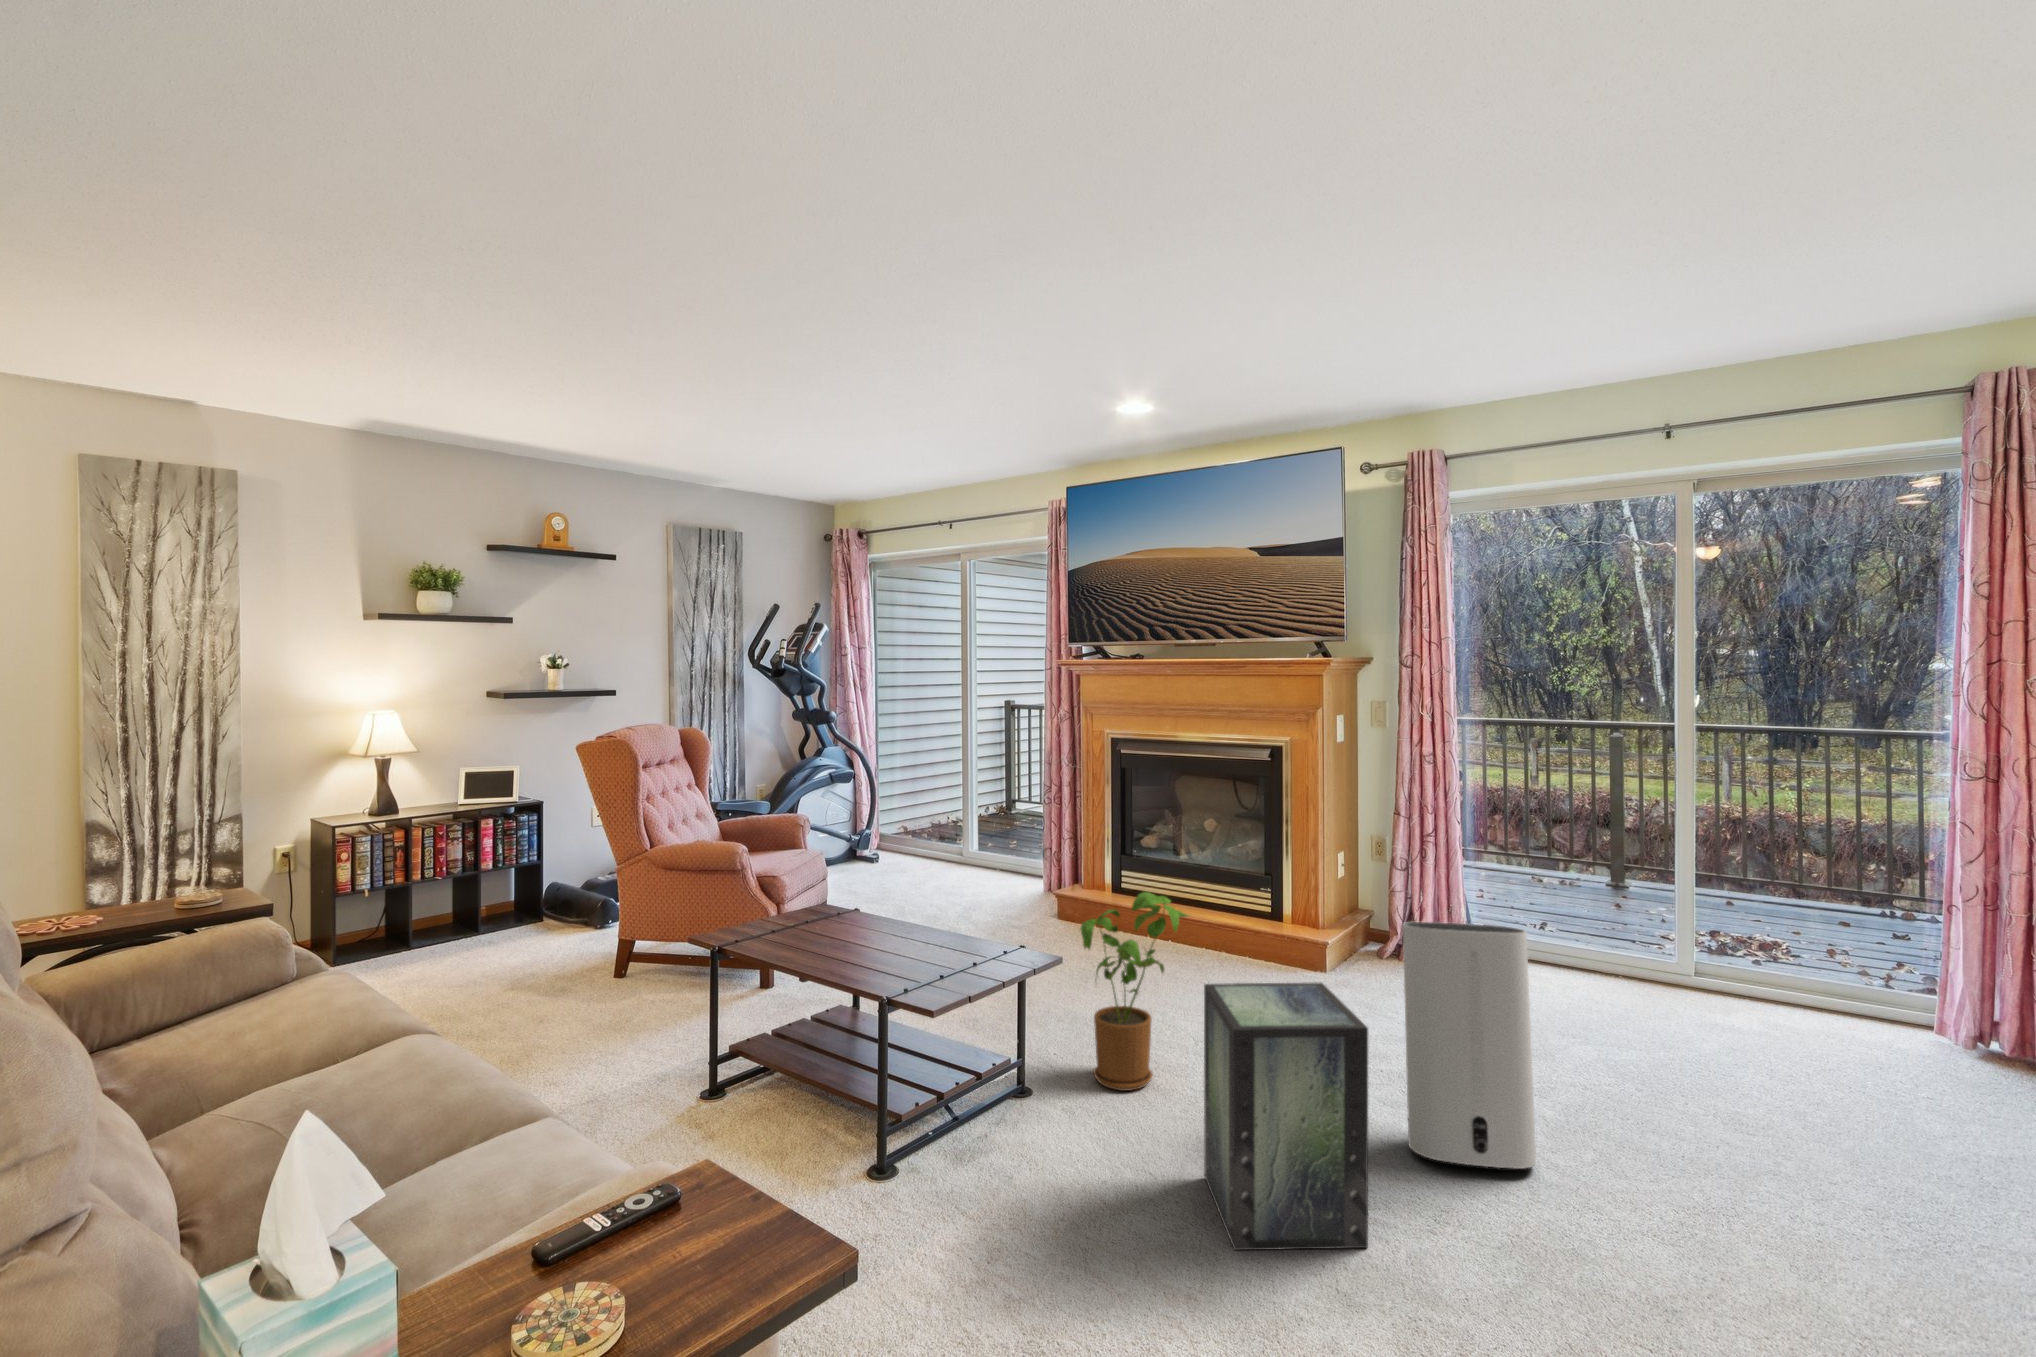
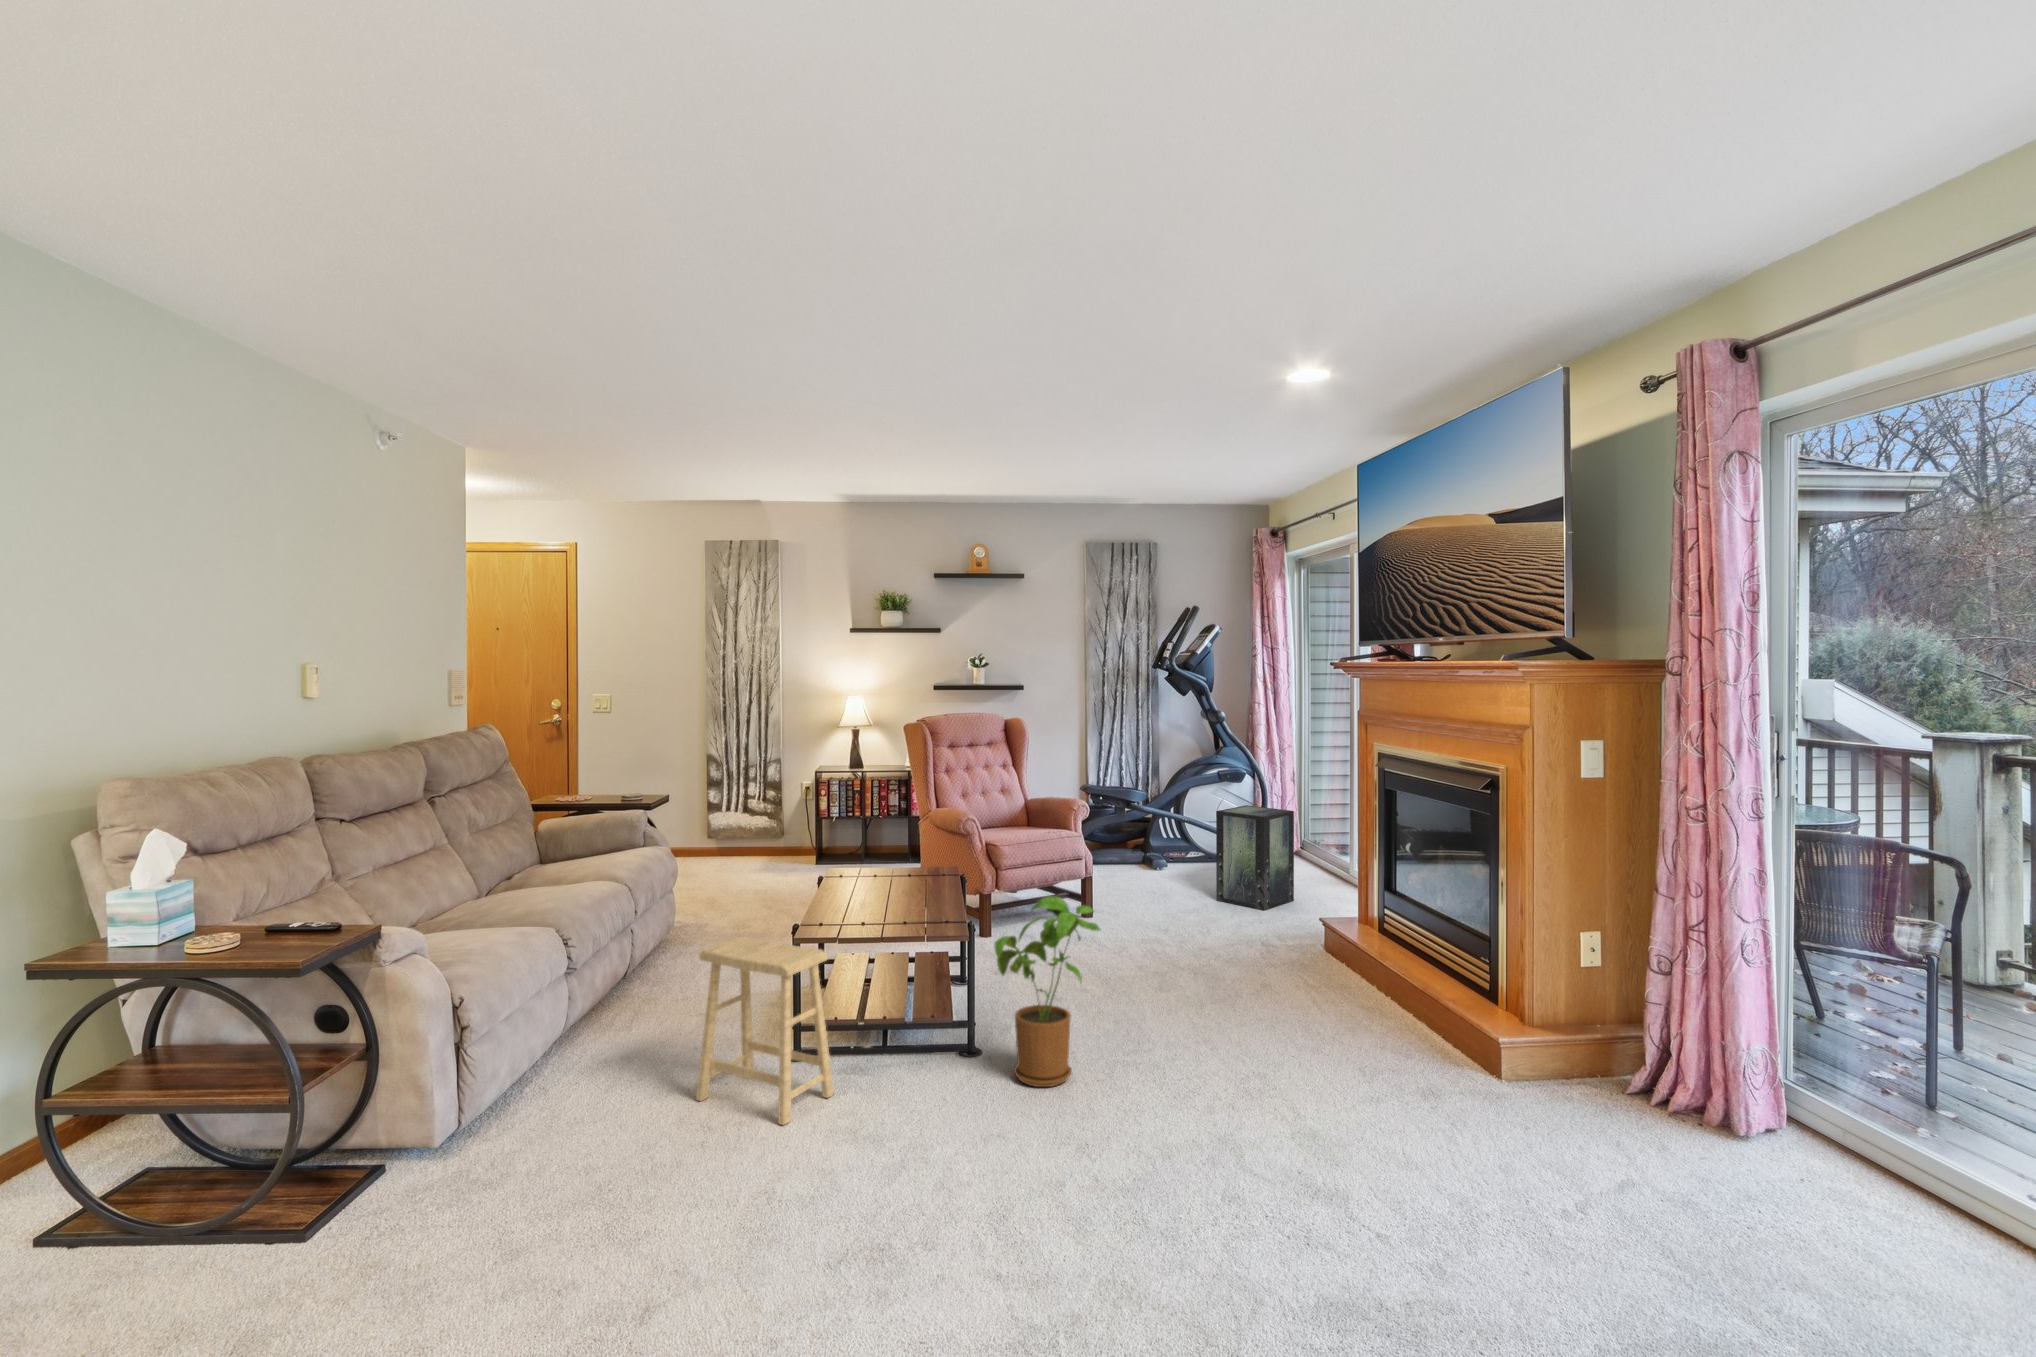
air purifier: present [1403,922,1536,1169] -> none [1107,972,1257,1290]
storage box: present [1204,982,1368,1250] -> present [1216,805,1294,910]
footstool: none [877,1004,1045,1255] -> present [696,937,834,1125]

